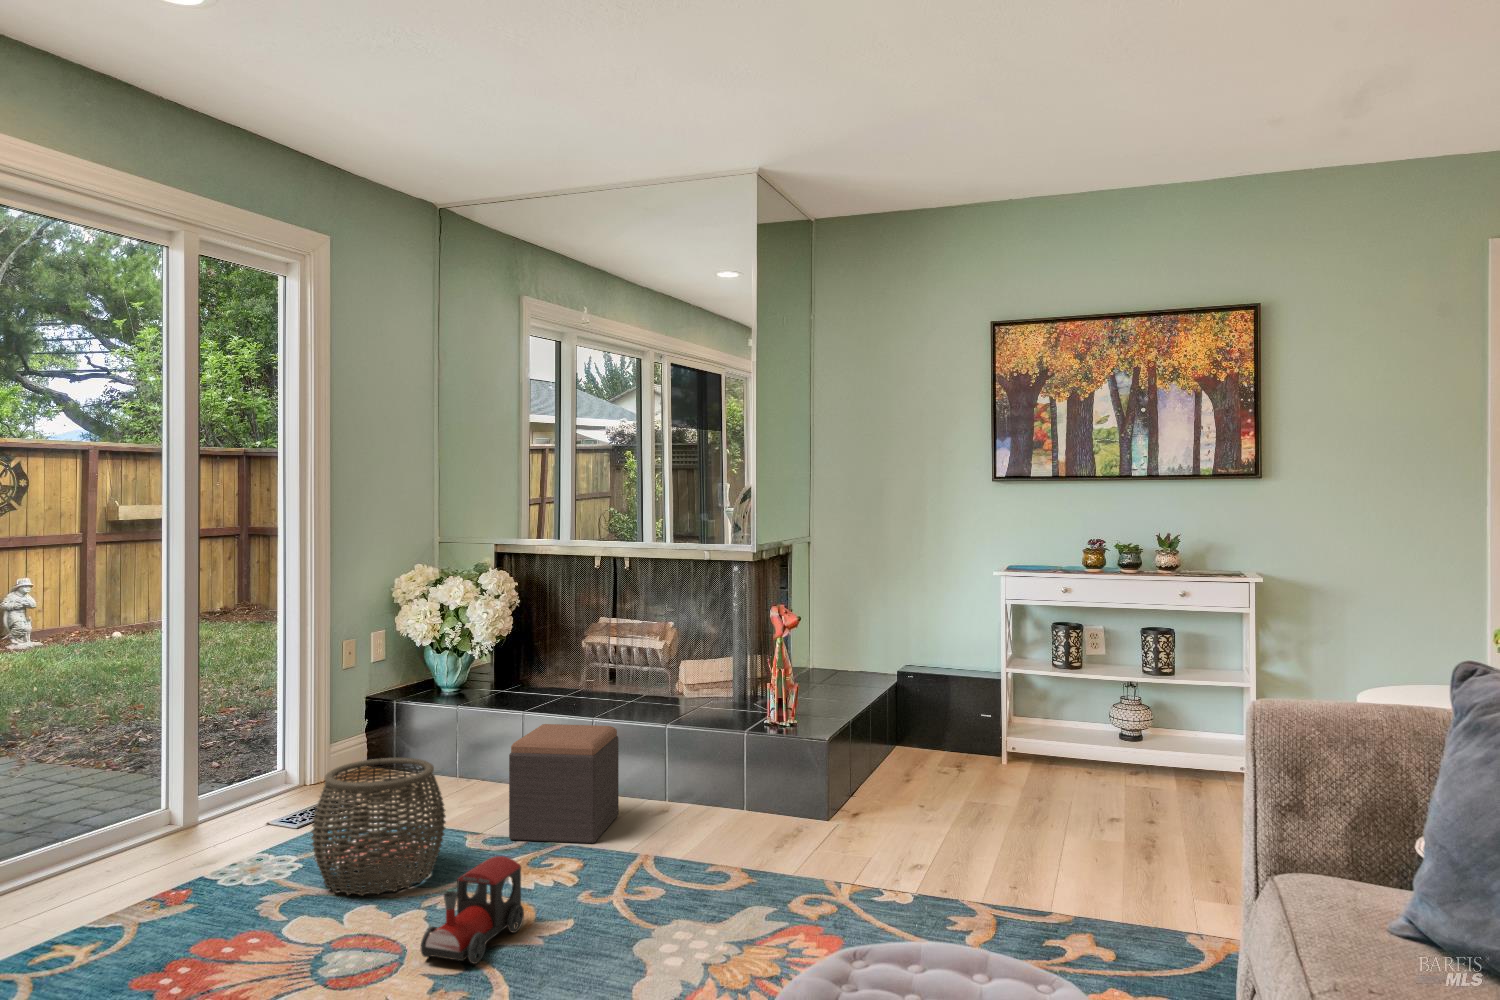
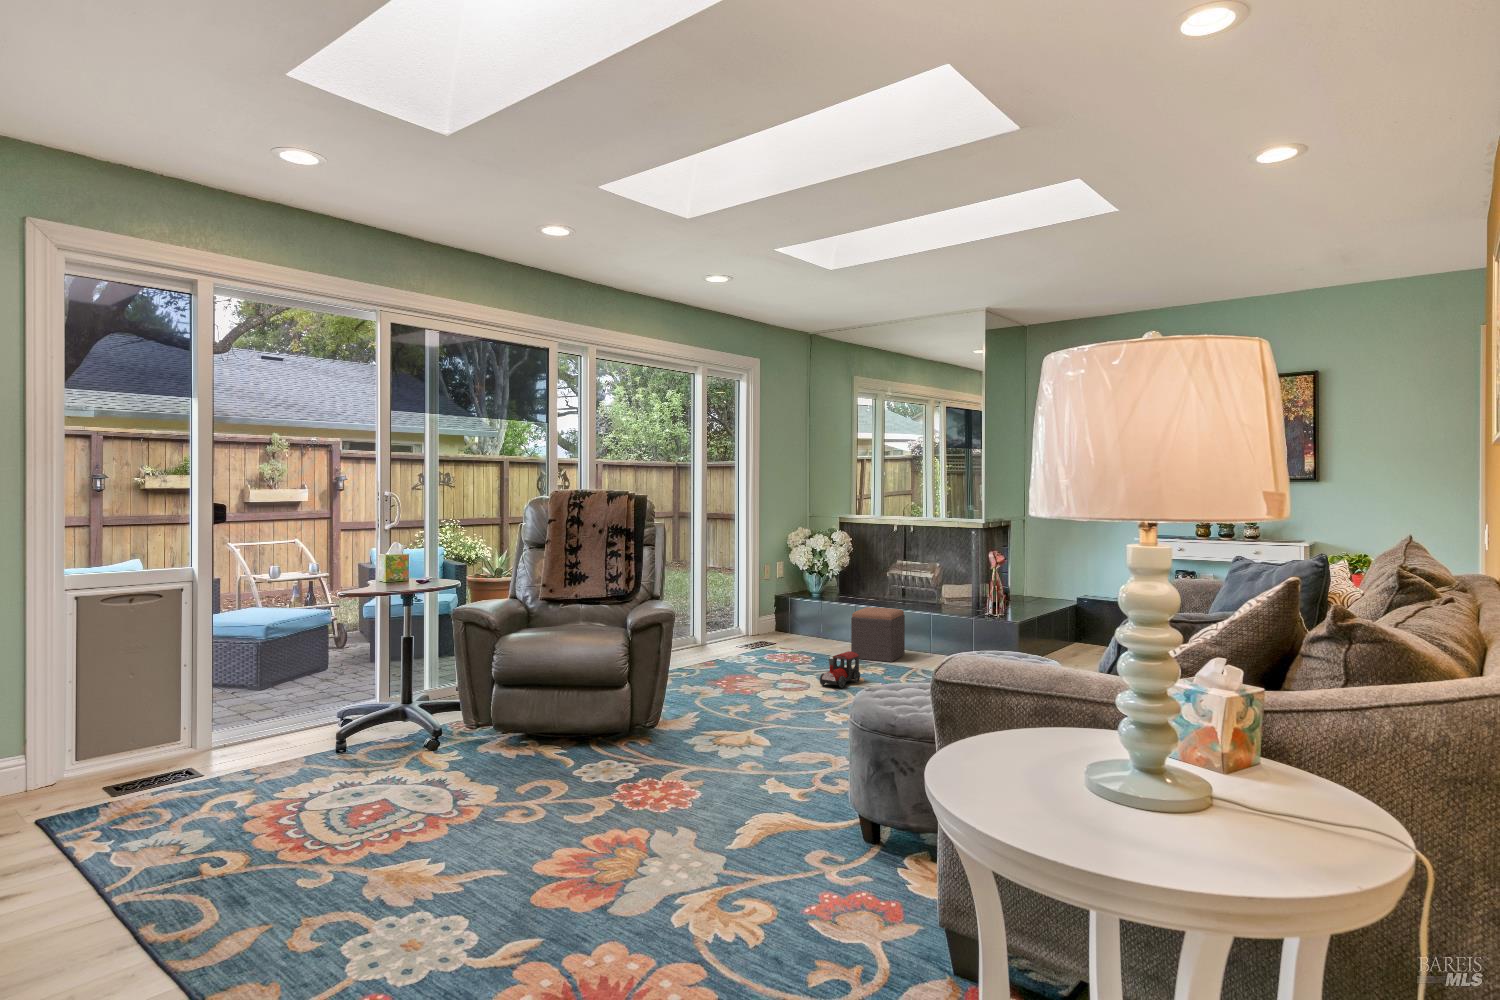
woven basket: present [311,758,446,896] -> none [768,614,824,669]

